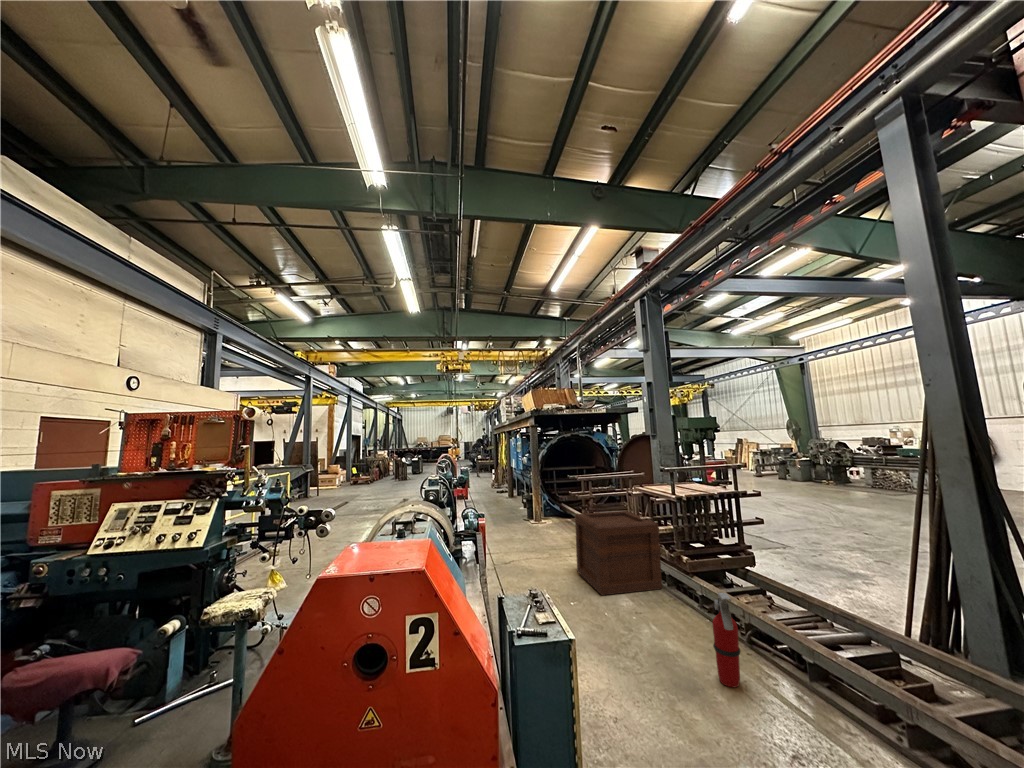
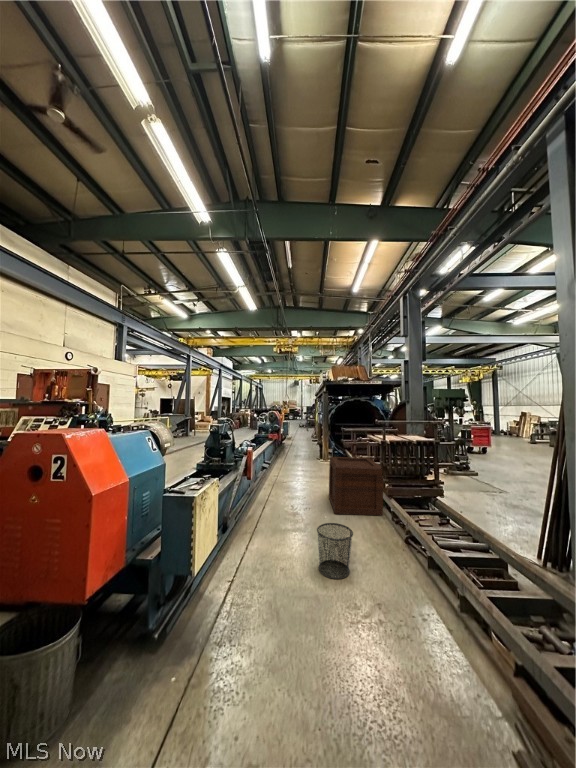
fire extinguisher: present [712,593,740,687] -> none [375,519,394,585]
waste bin: none [627,608,681,691] -> present [317,523,353,579]

